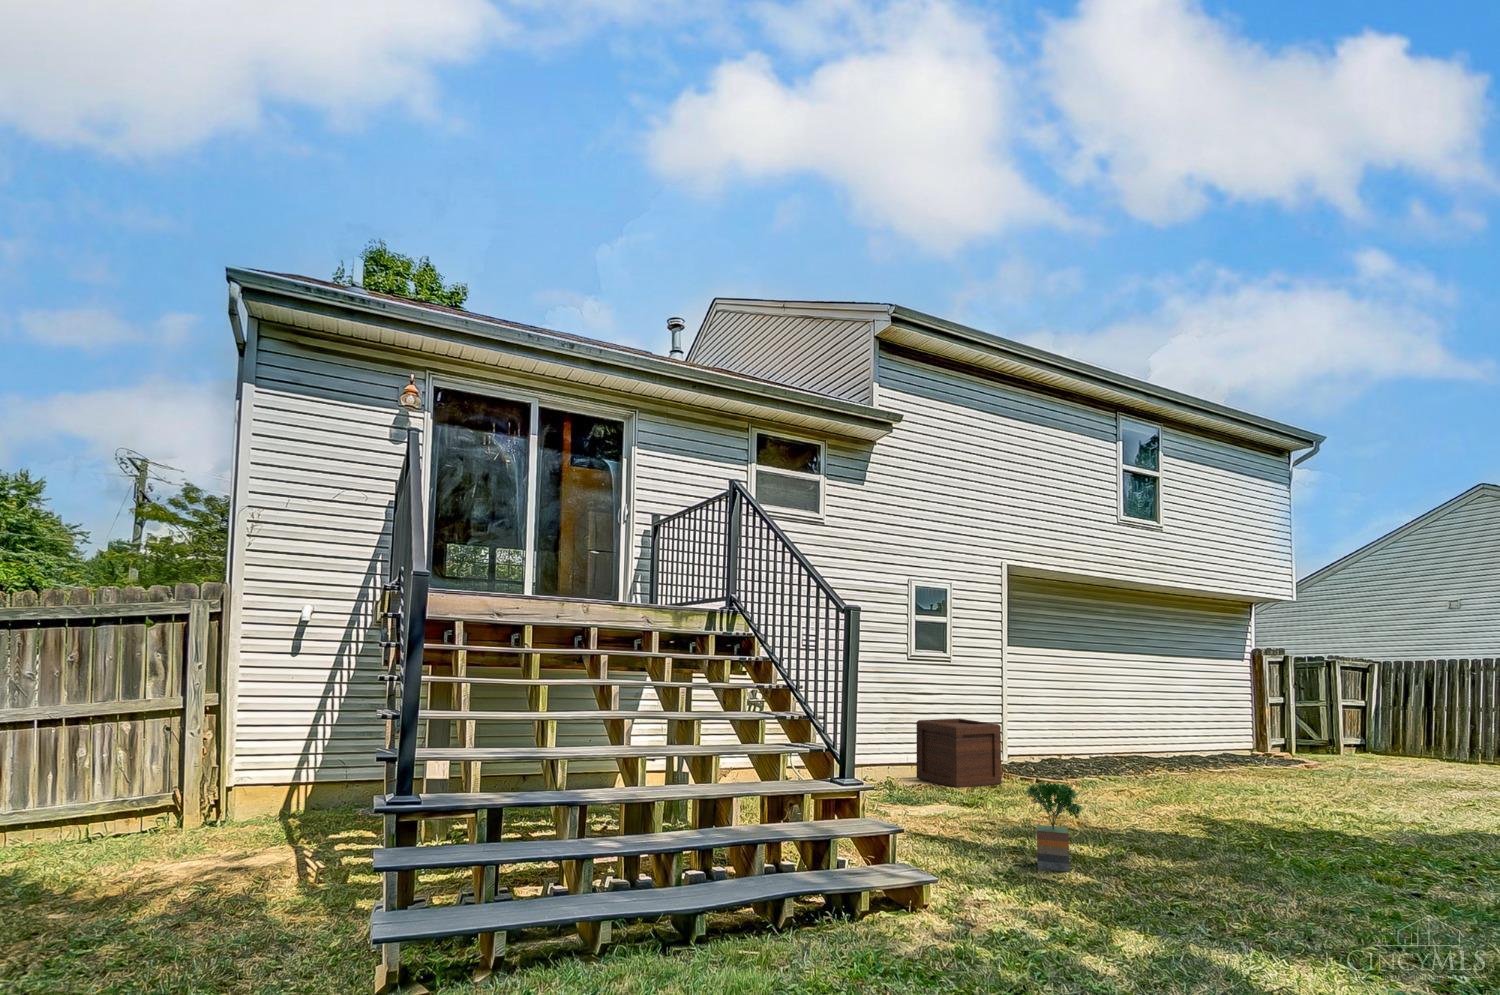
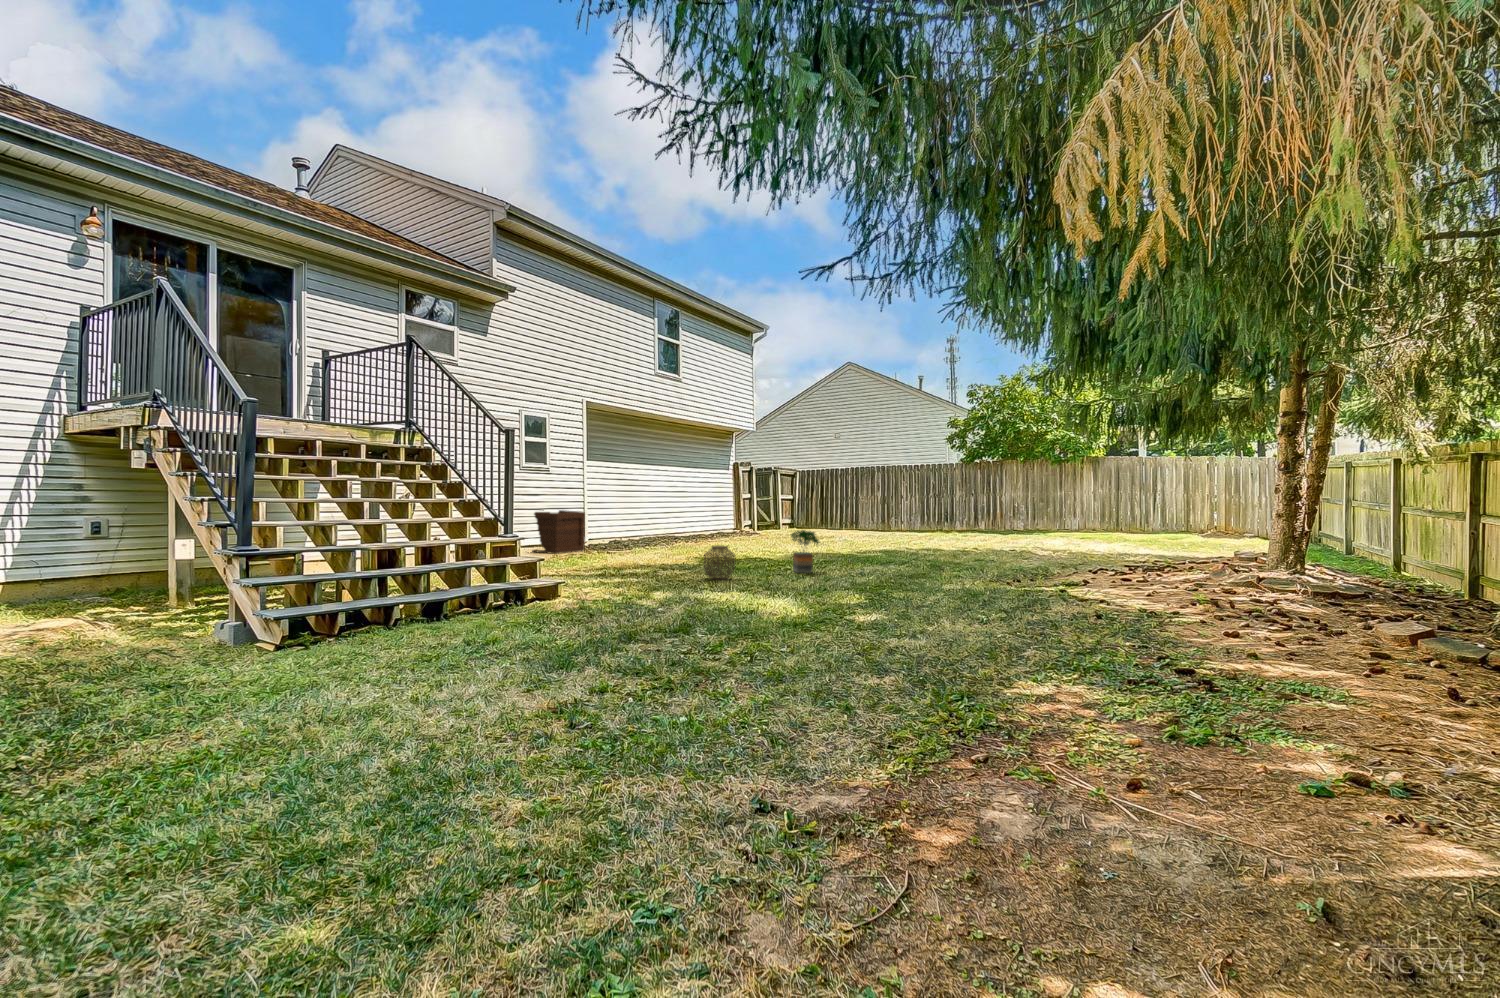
potted tree: present [1026,782,1082,872] -> present [791,530,819,573]
woven basket: none [1193,818,1260,889] -> present [704,545,735,580]

